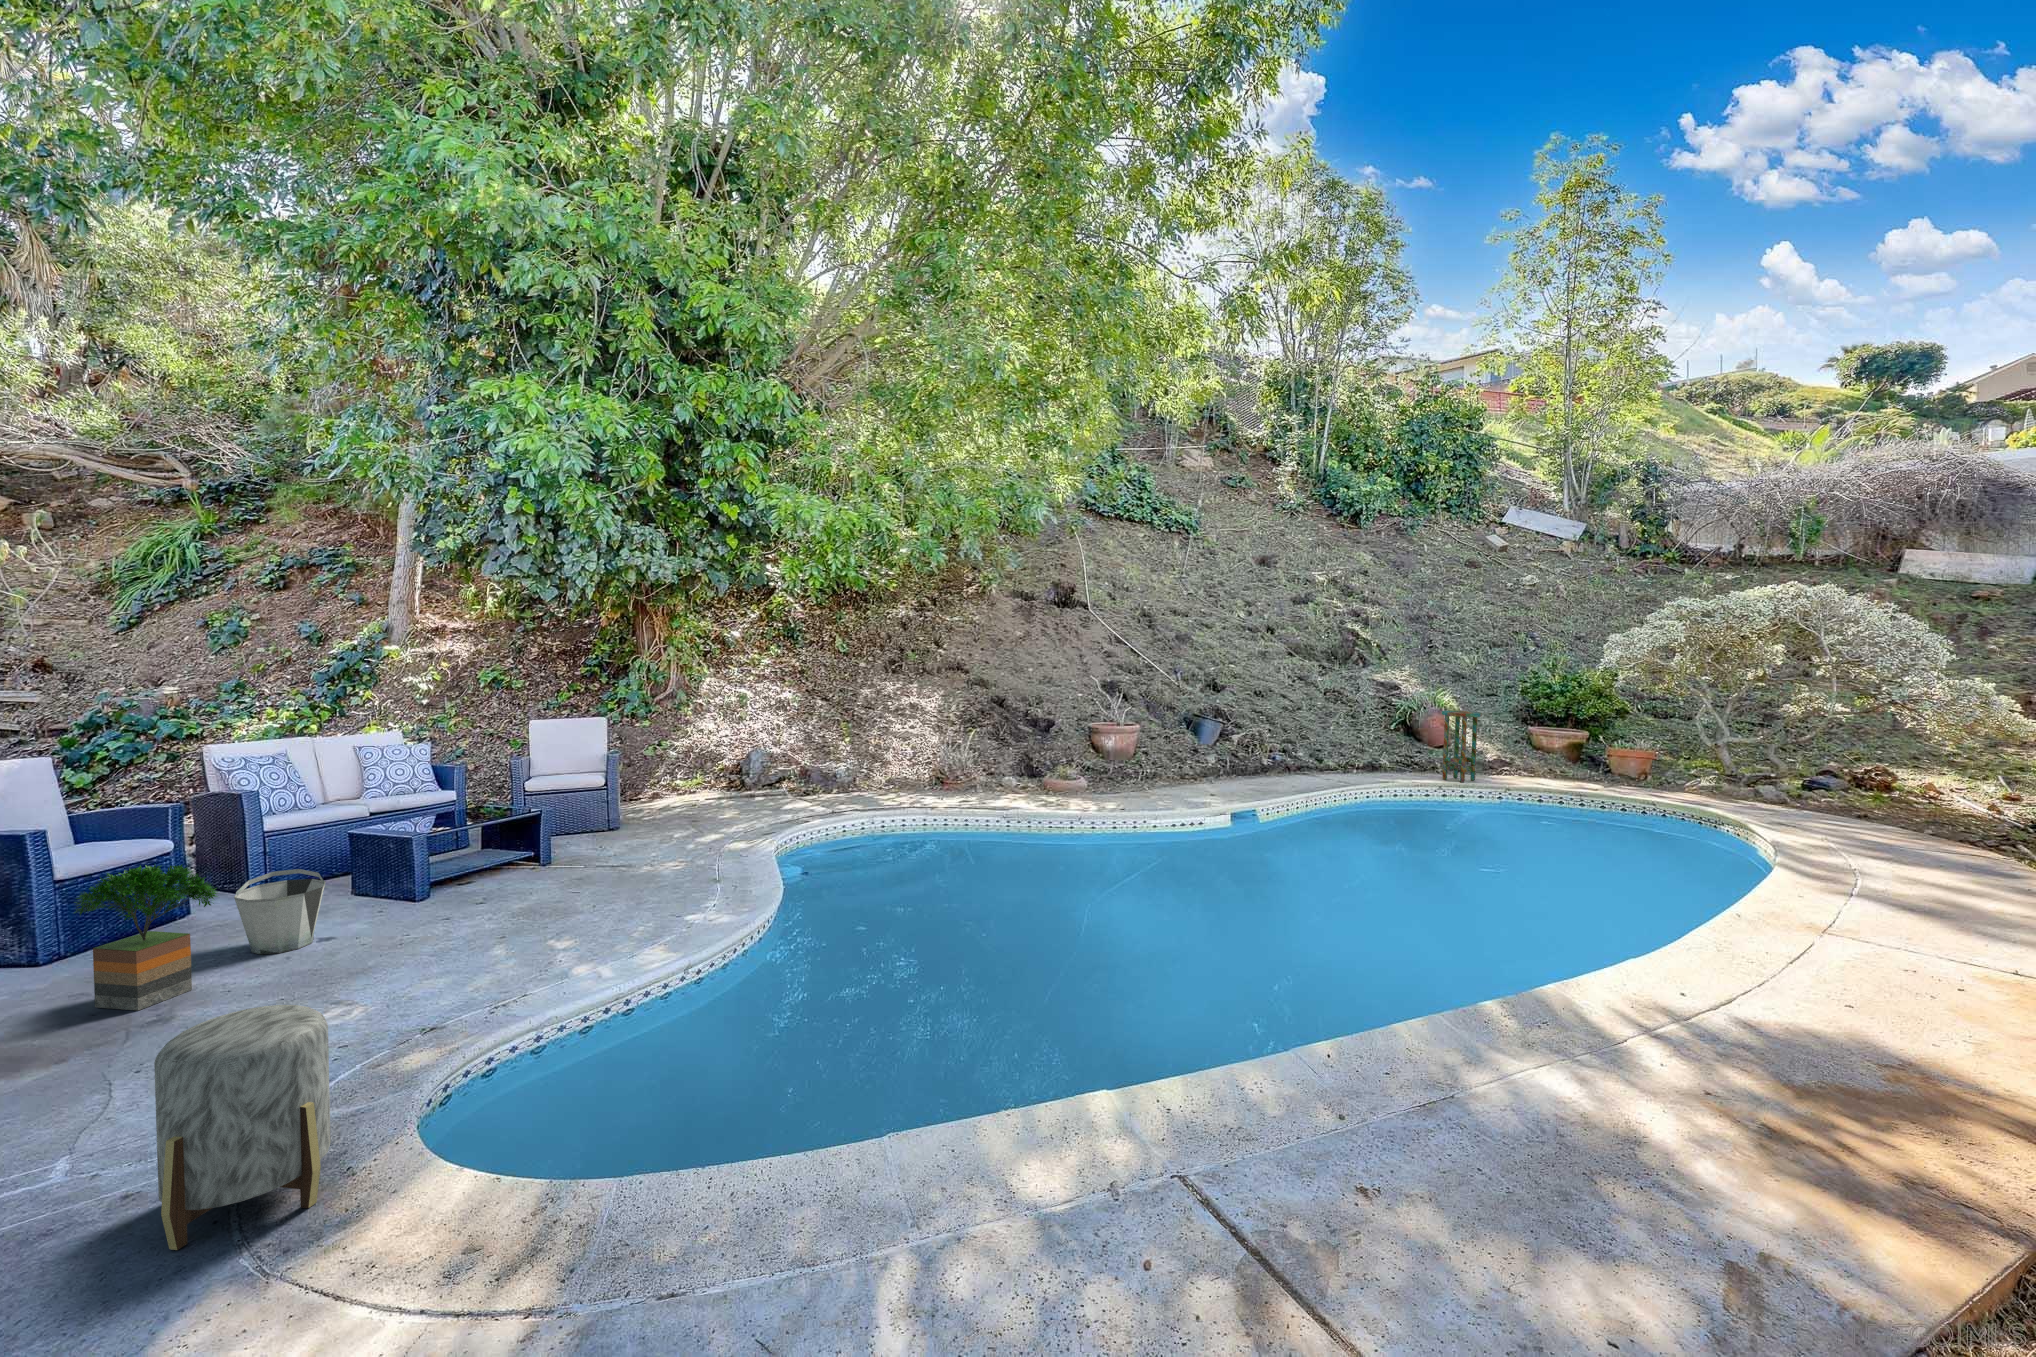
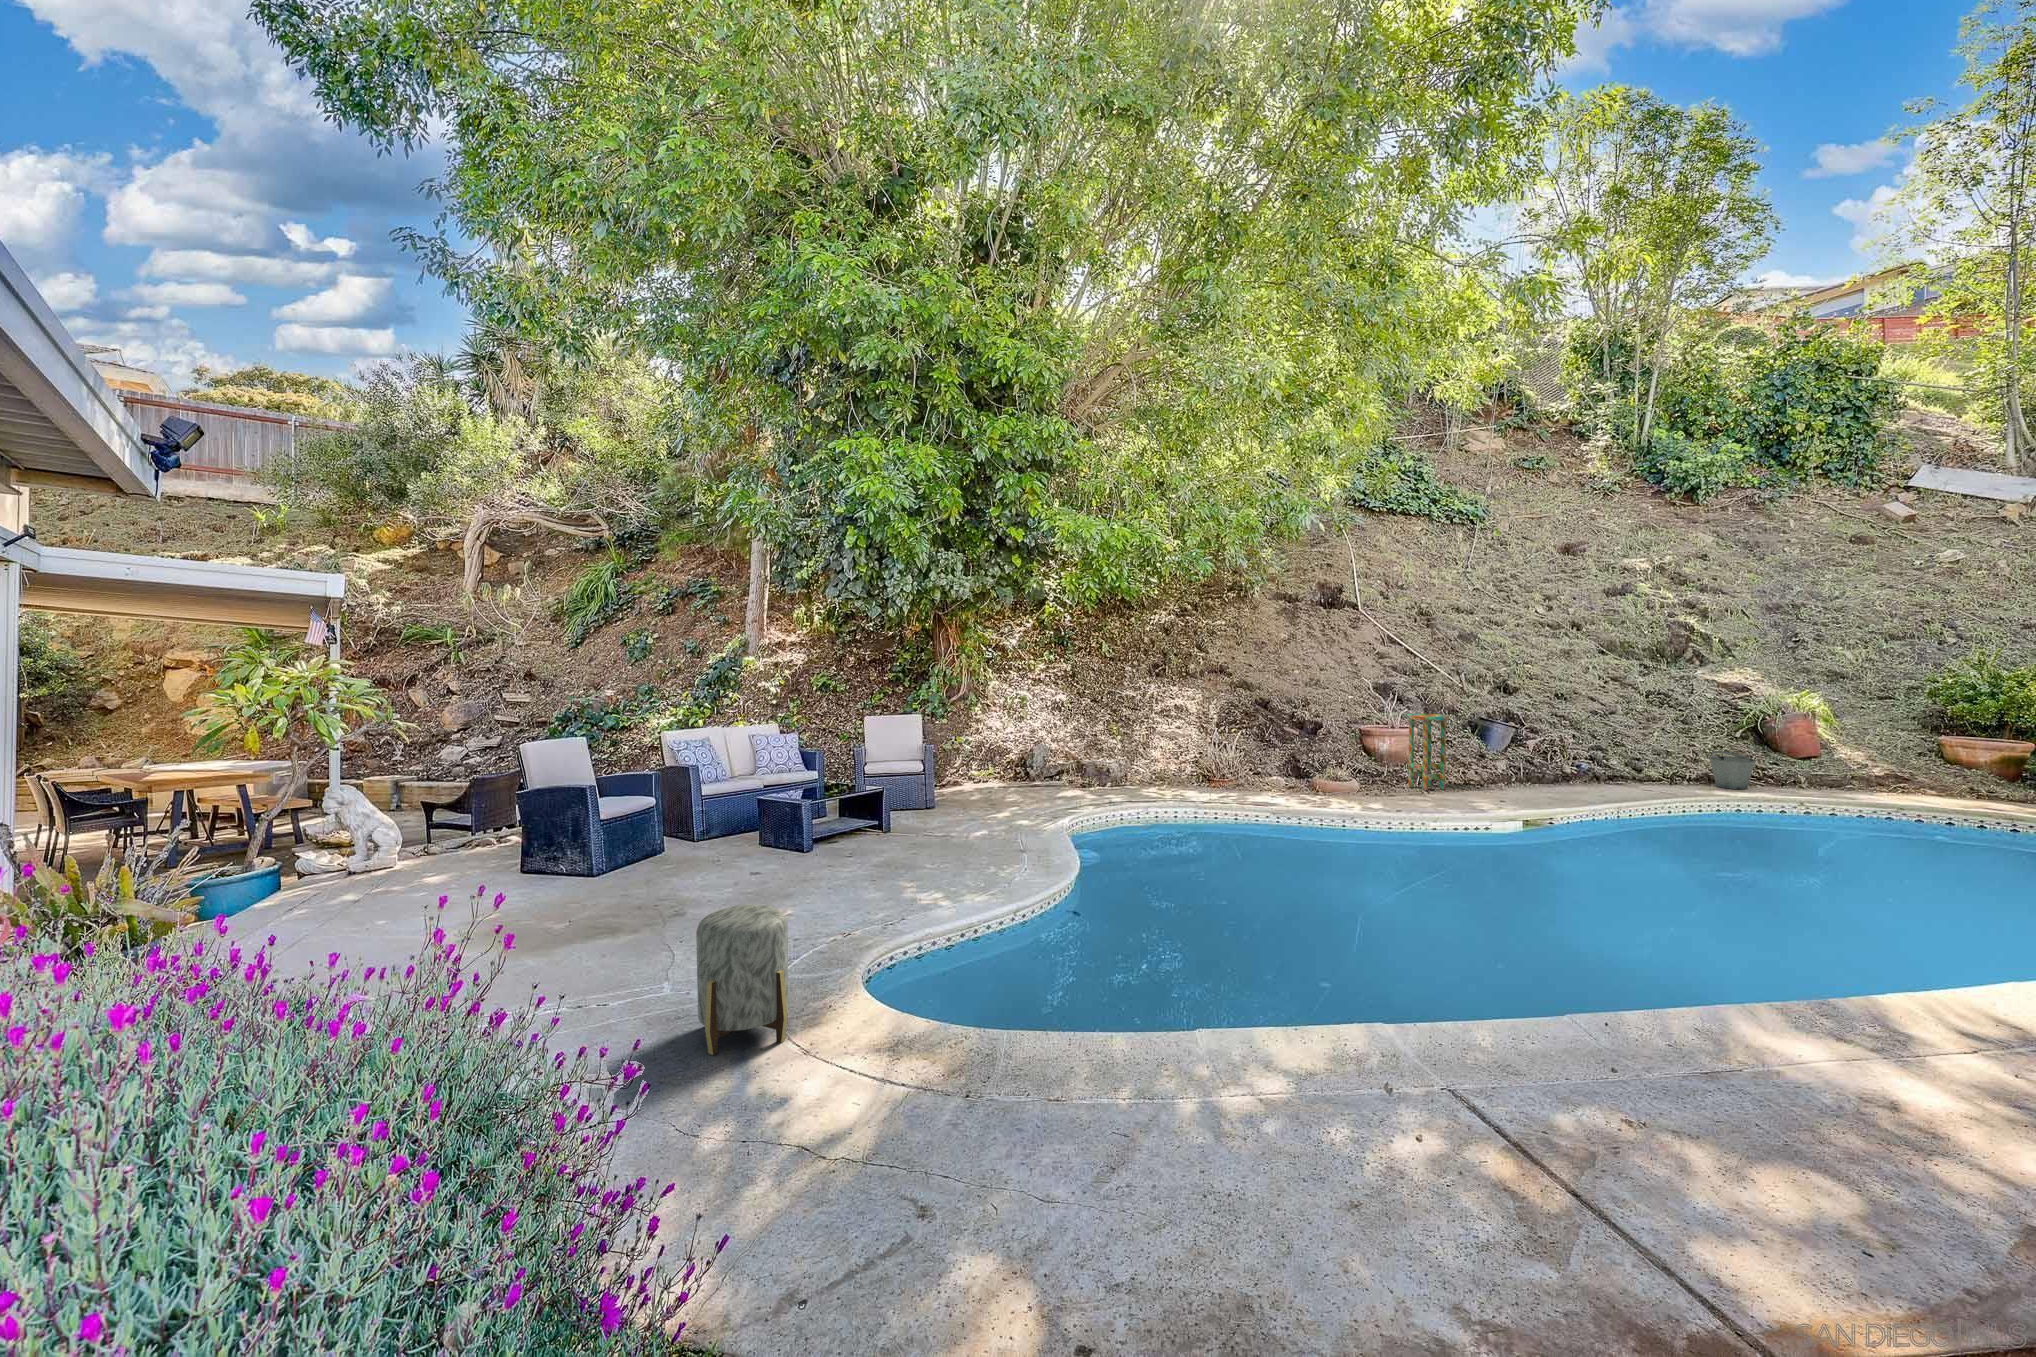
side table: present [1442,711,1482,783] -> present [1407,714,1449,791]
potted tree: present [74,864,218,1010] -> none [604,814,684,916]
bucket: present [234,869,326,954] -> present [1710,751,1756,789]

